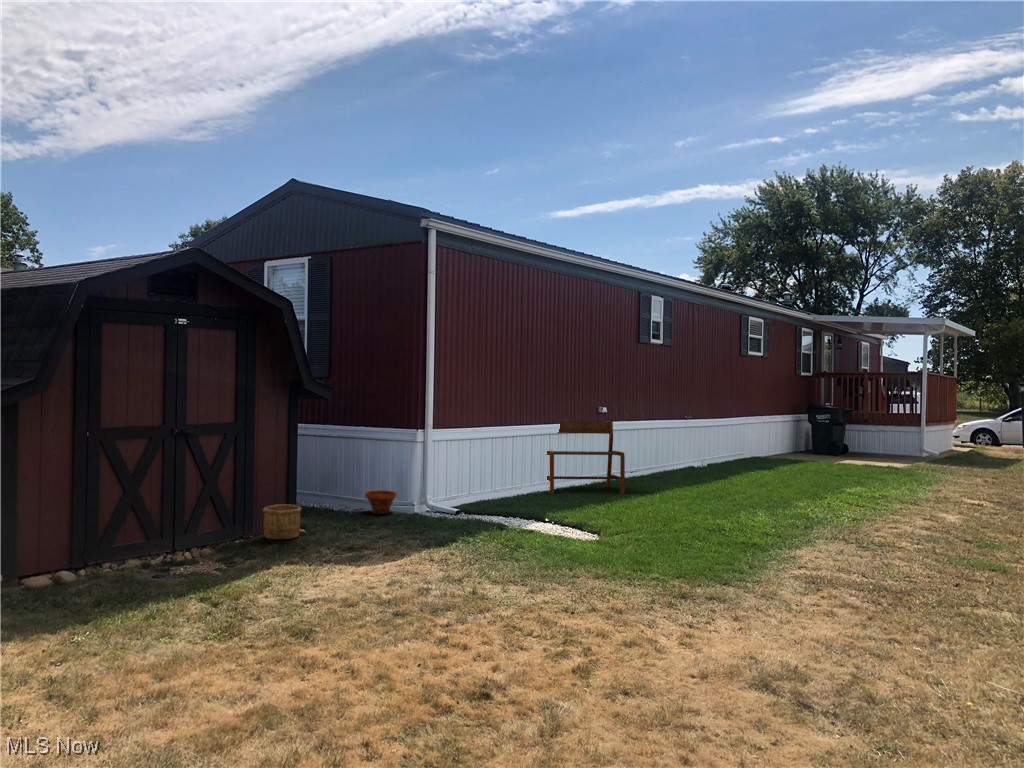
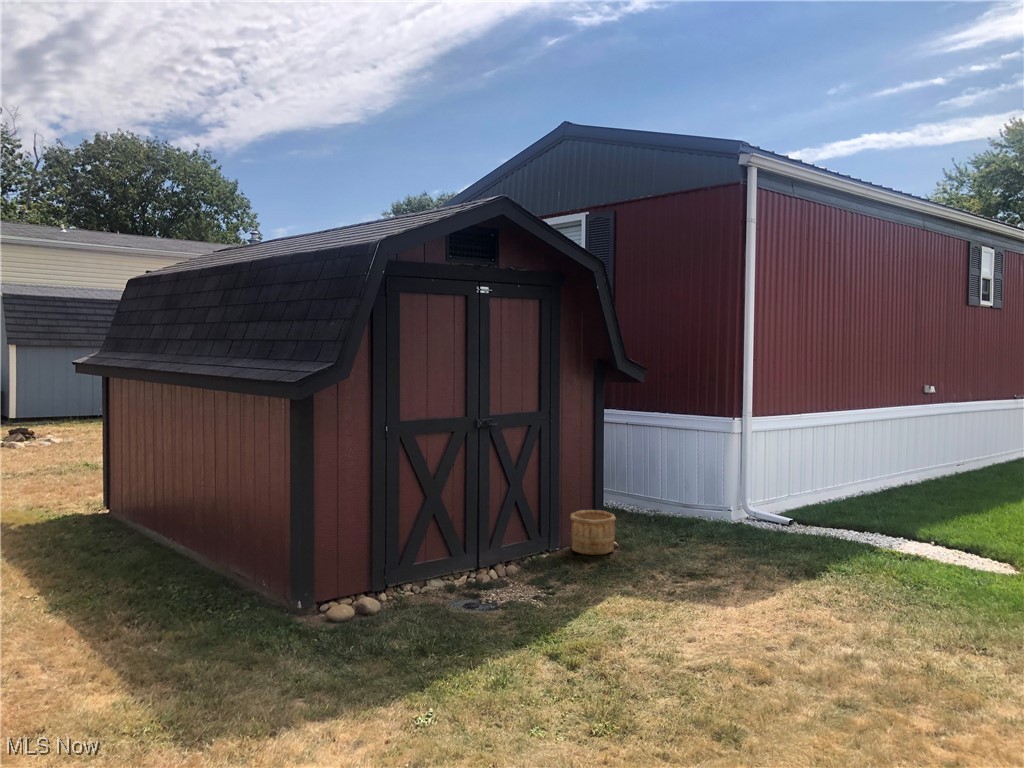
bench: present [547,421,625,494] -> none [863,403,979,496]
planter: present [365,490,397,513] -> none [670,489,709,518]

